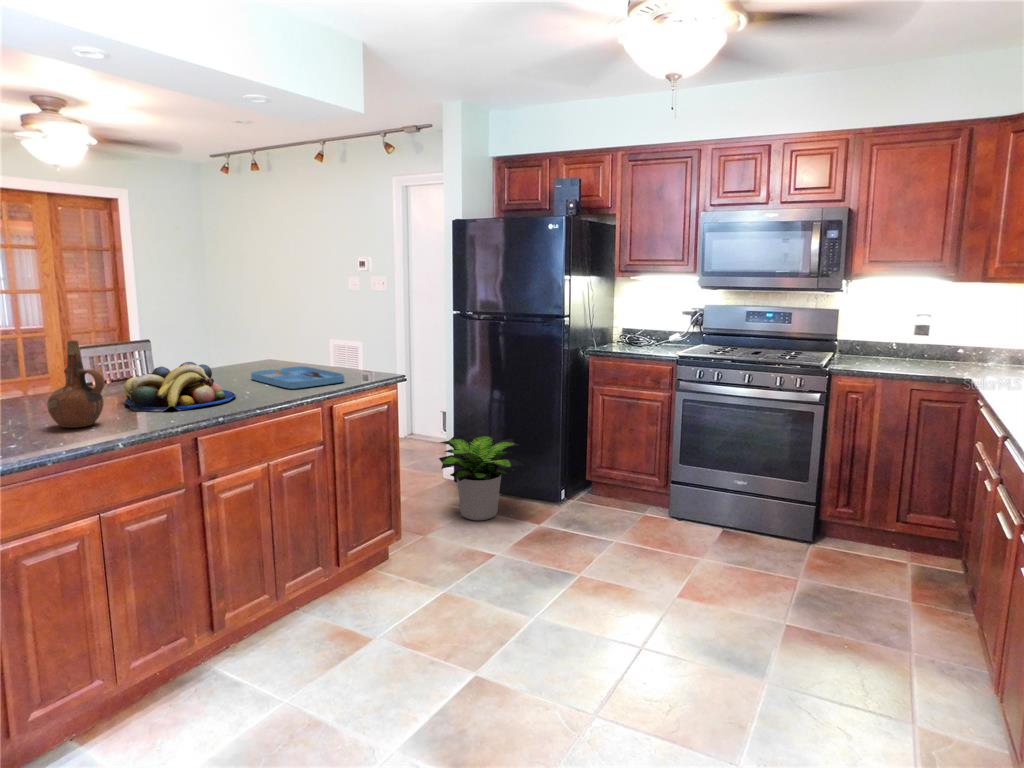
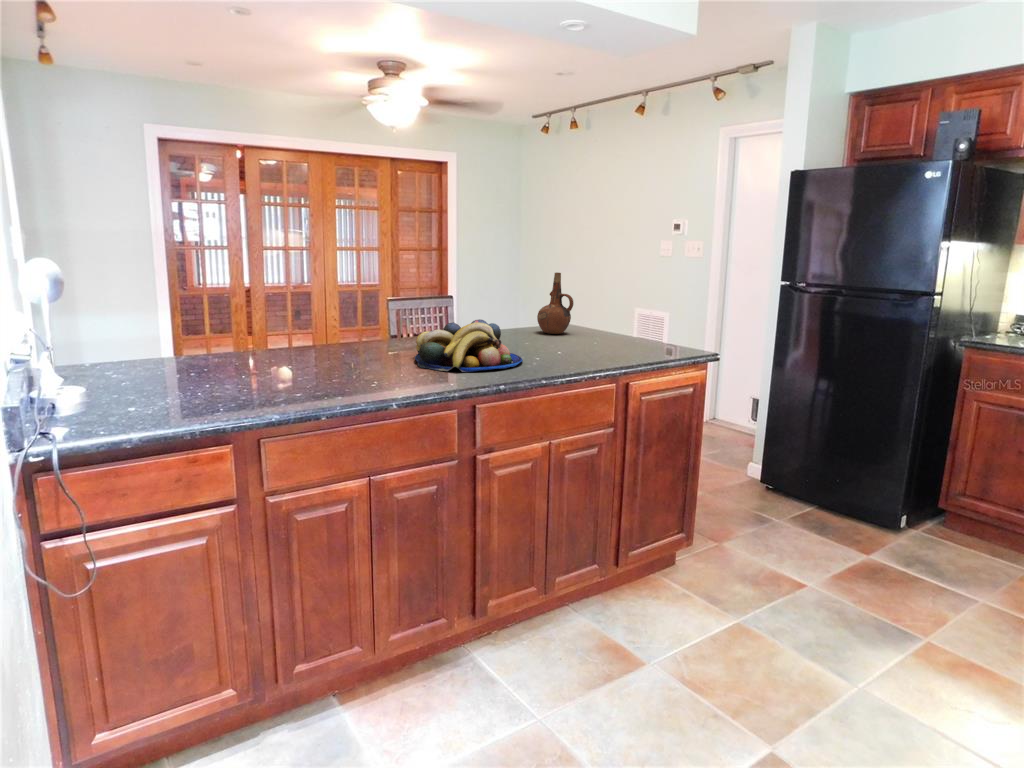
ceramic pitcher: present [47,341,104,428] -> present [537,272,573,334]
tray: present [251,366,344,389] -> none [542,333,643,358]
potted plant: present [439,435,523,520] -> none [740,431,854,537]

